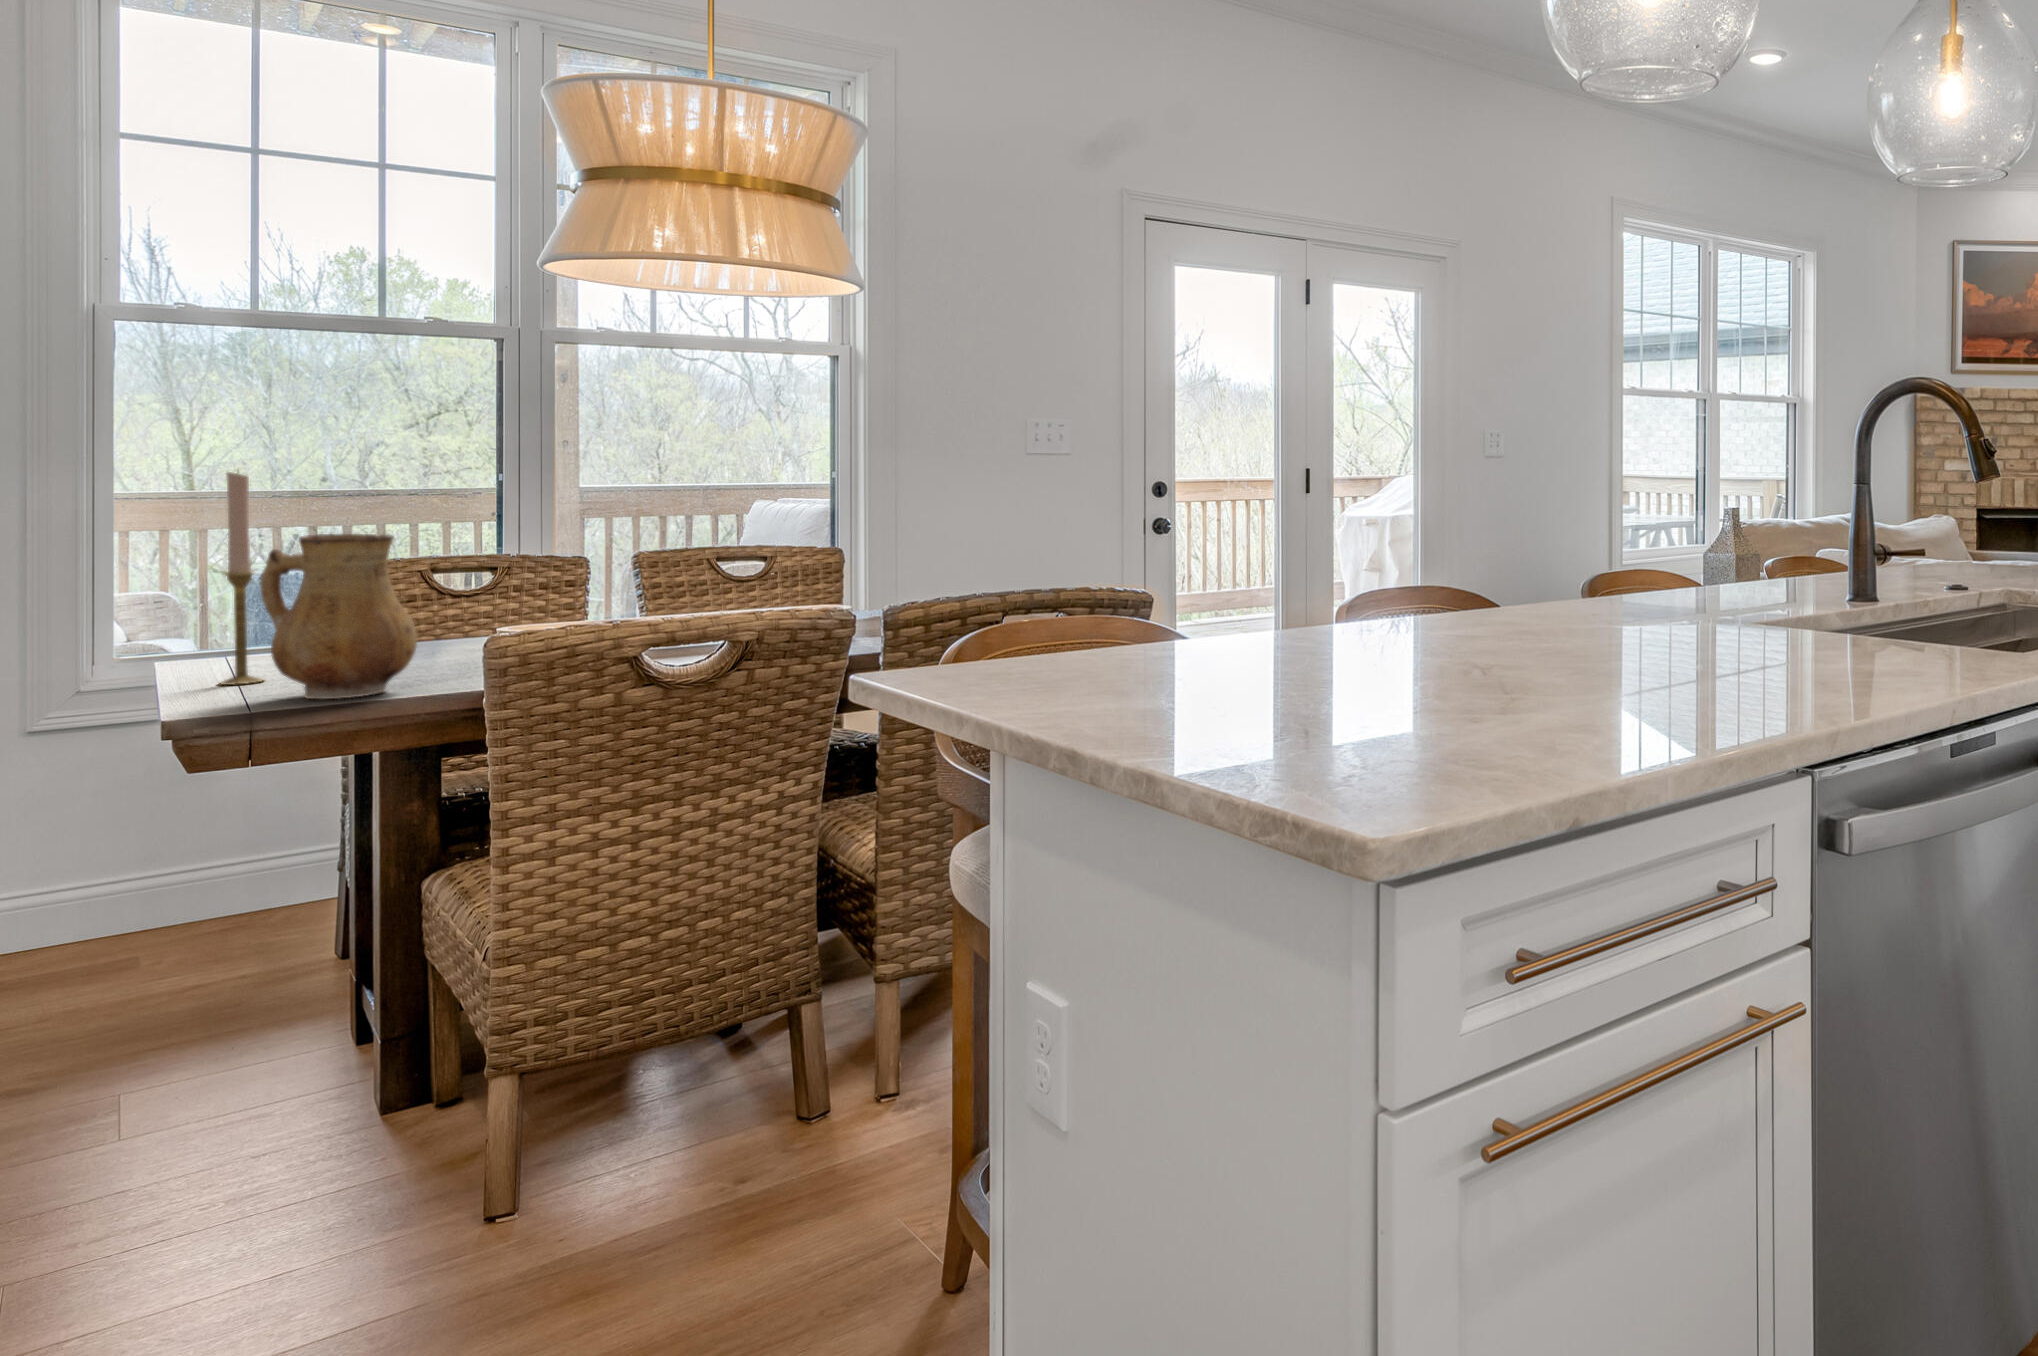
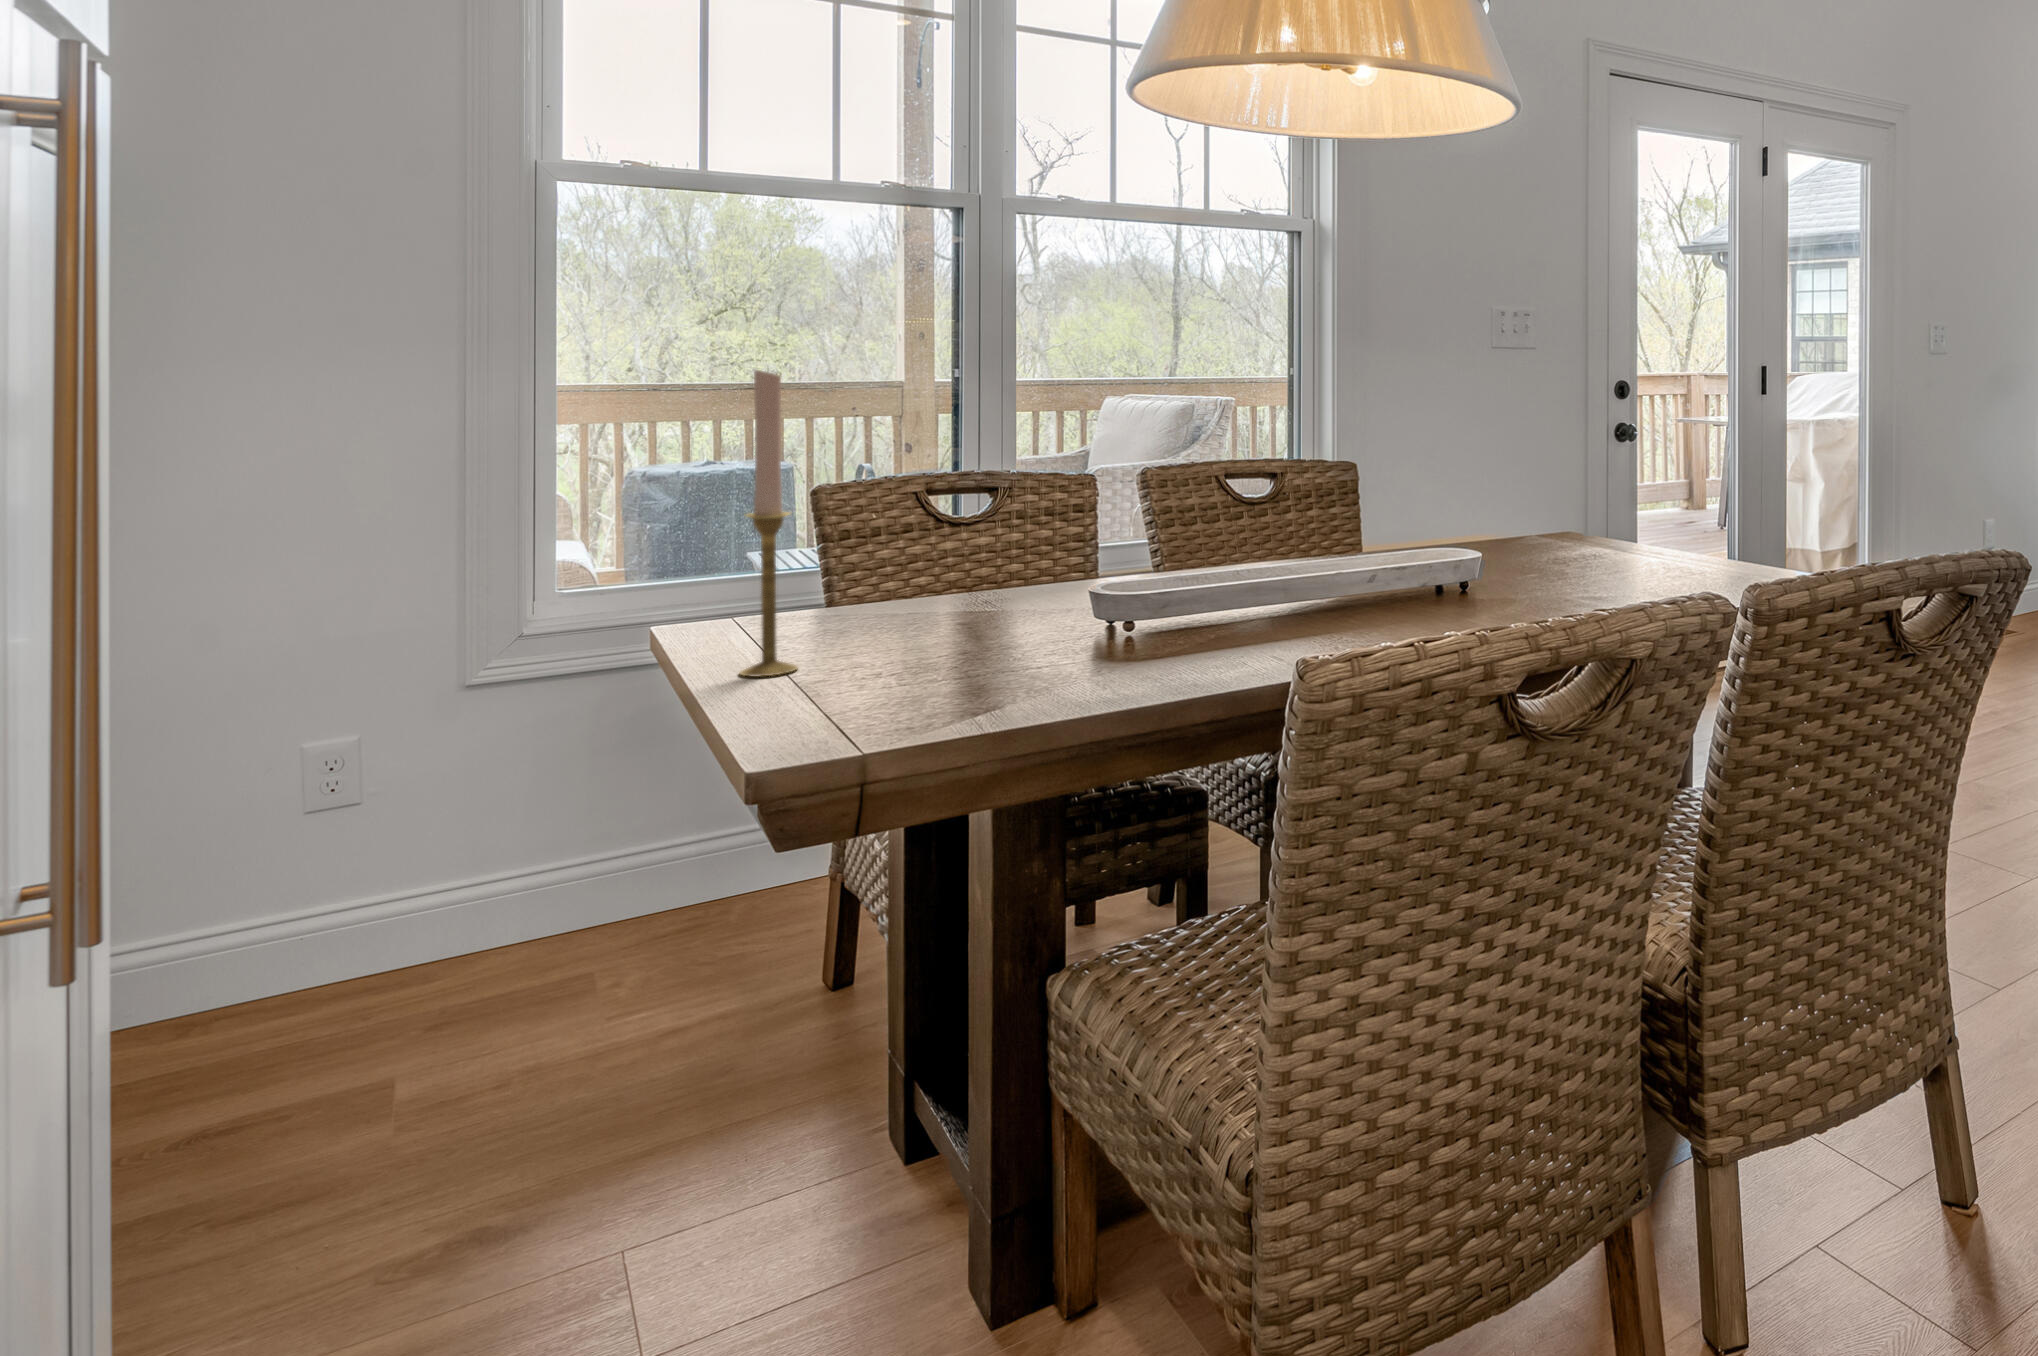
ceramic pitcher: present [260,534,417,699] -> none [817,464,1023,719]

